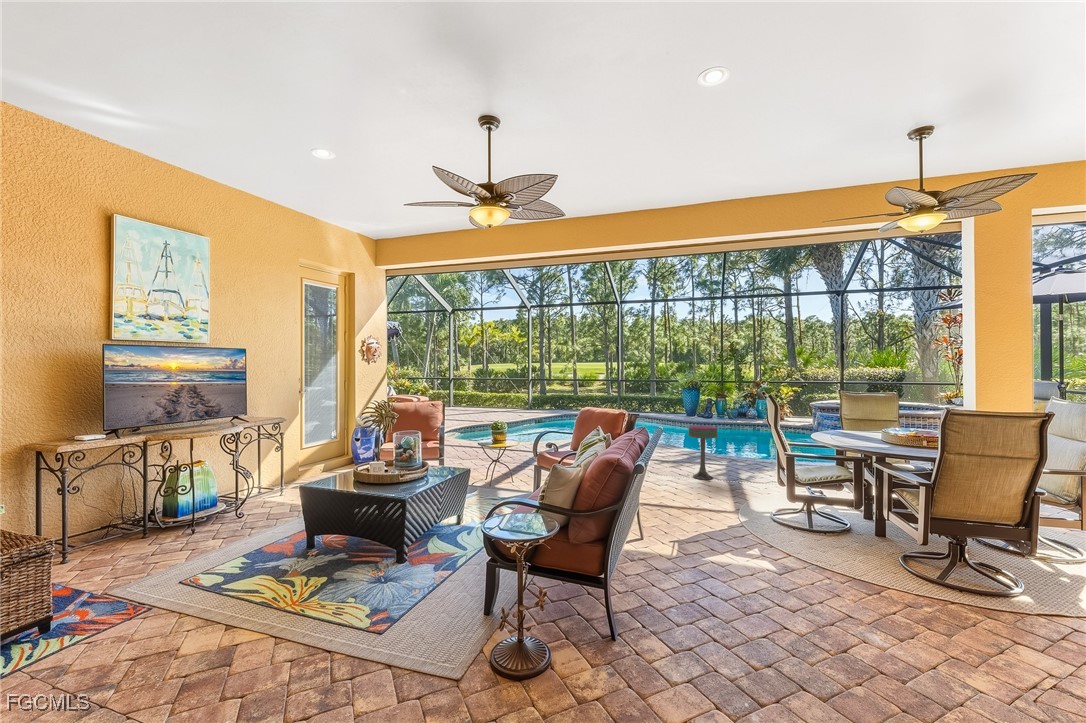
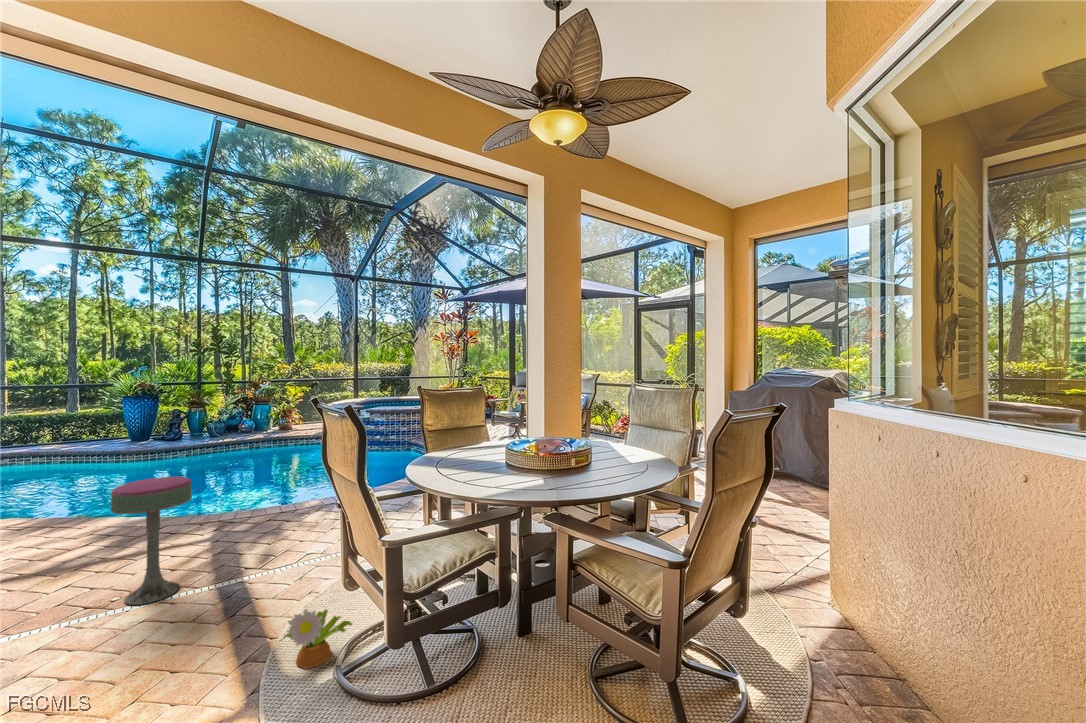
decorative plant: none [748,484,781,513] -> present [280,609,352,669]

